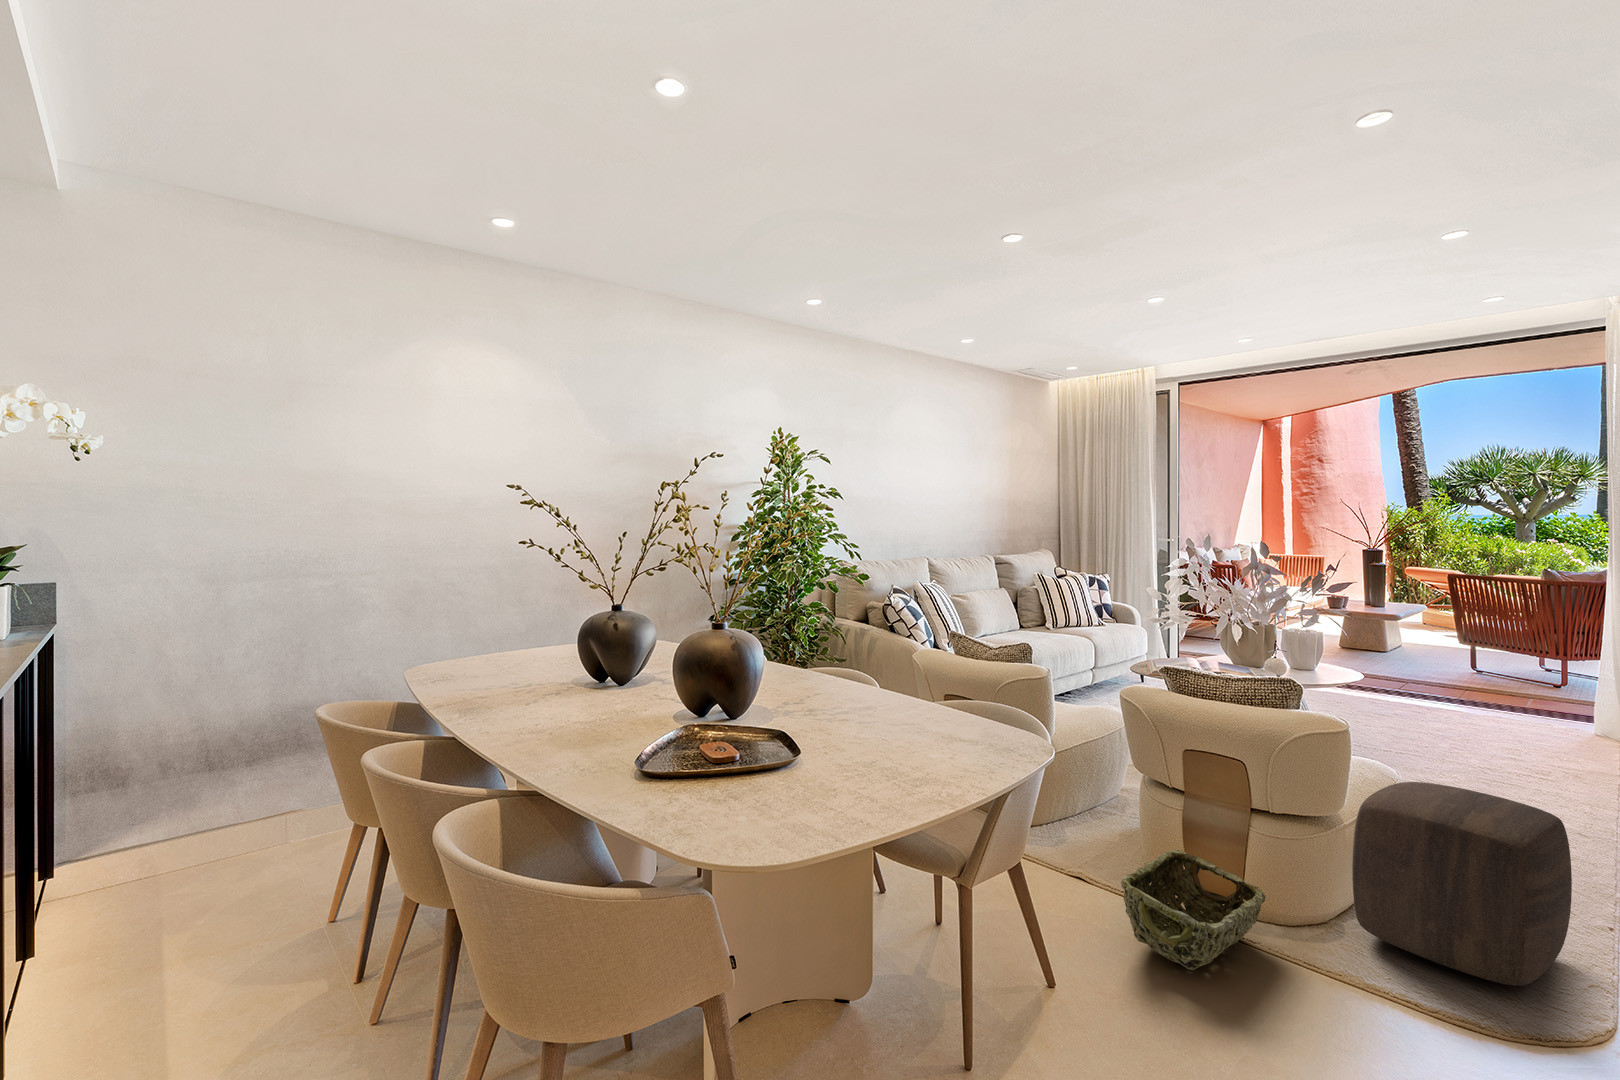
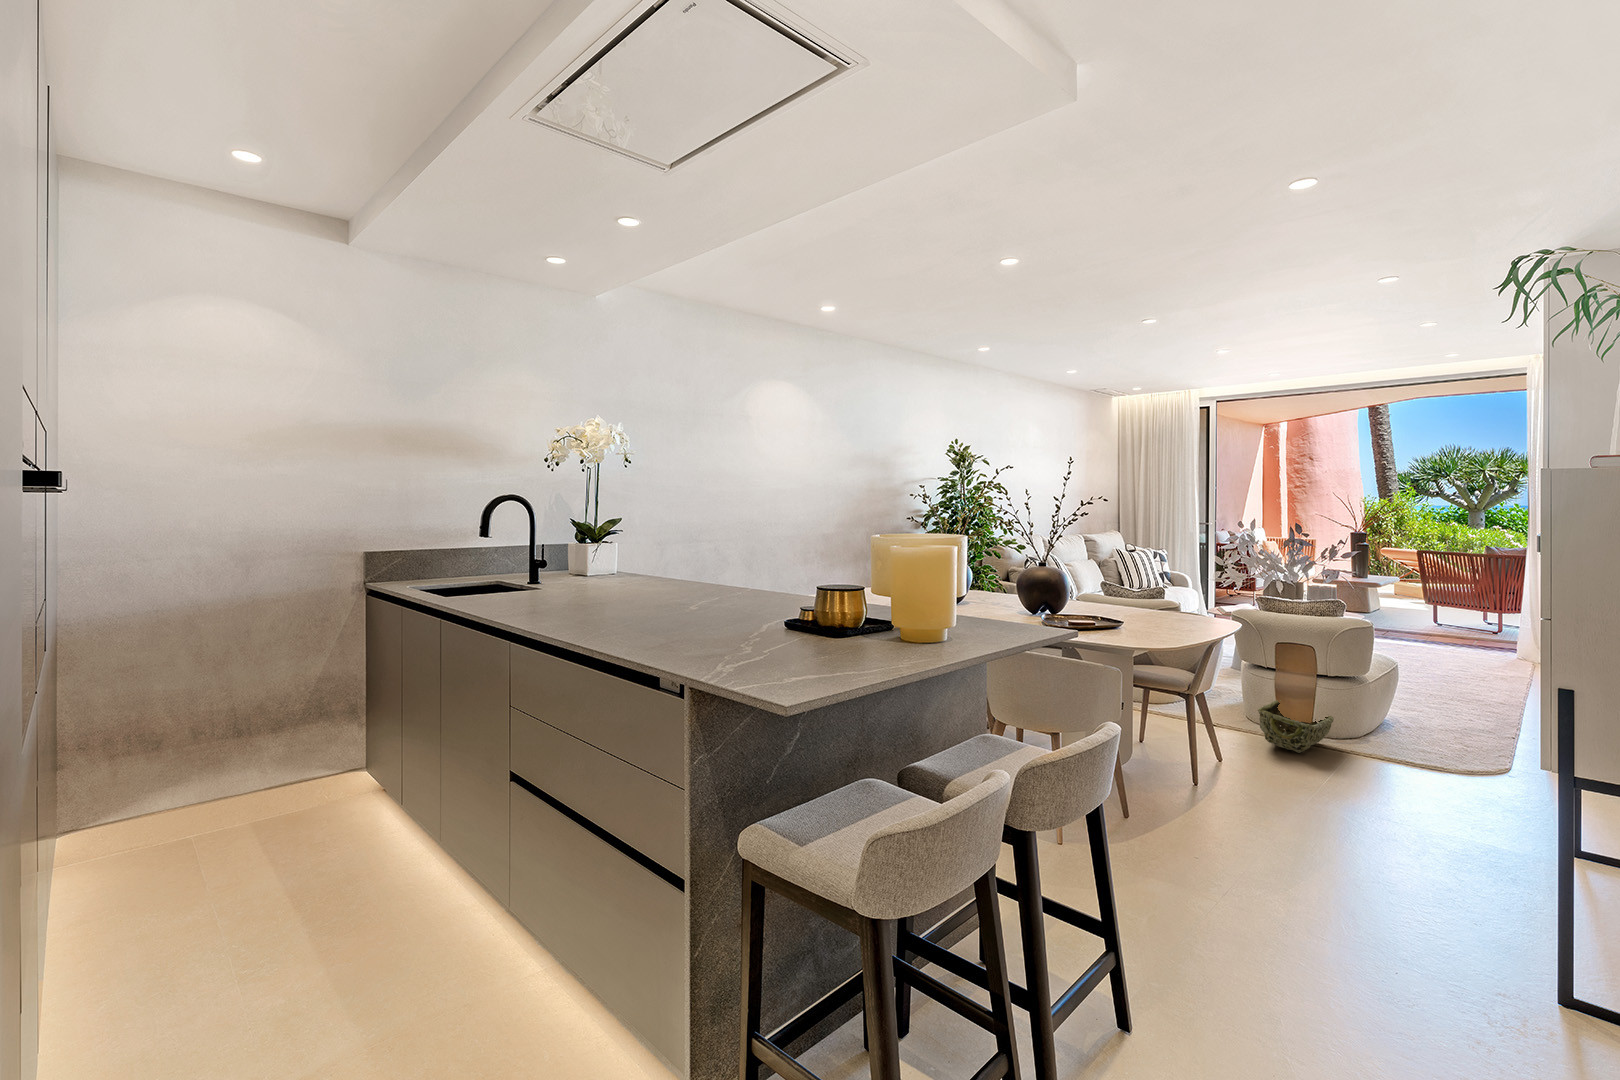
ottoman: present [1352,782,1572,986] -> none [1380,660,1494,752]

